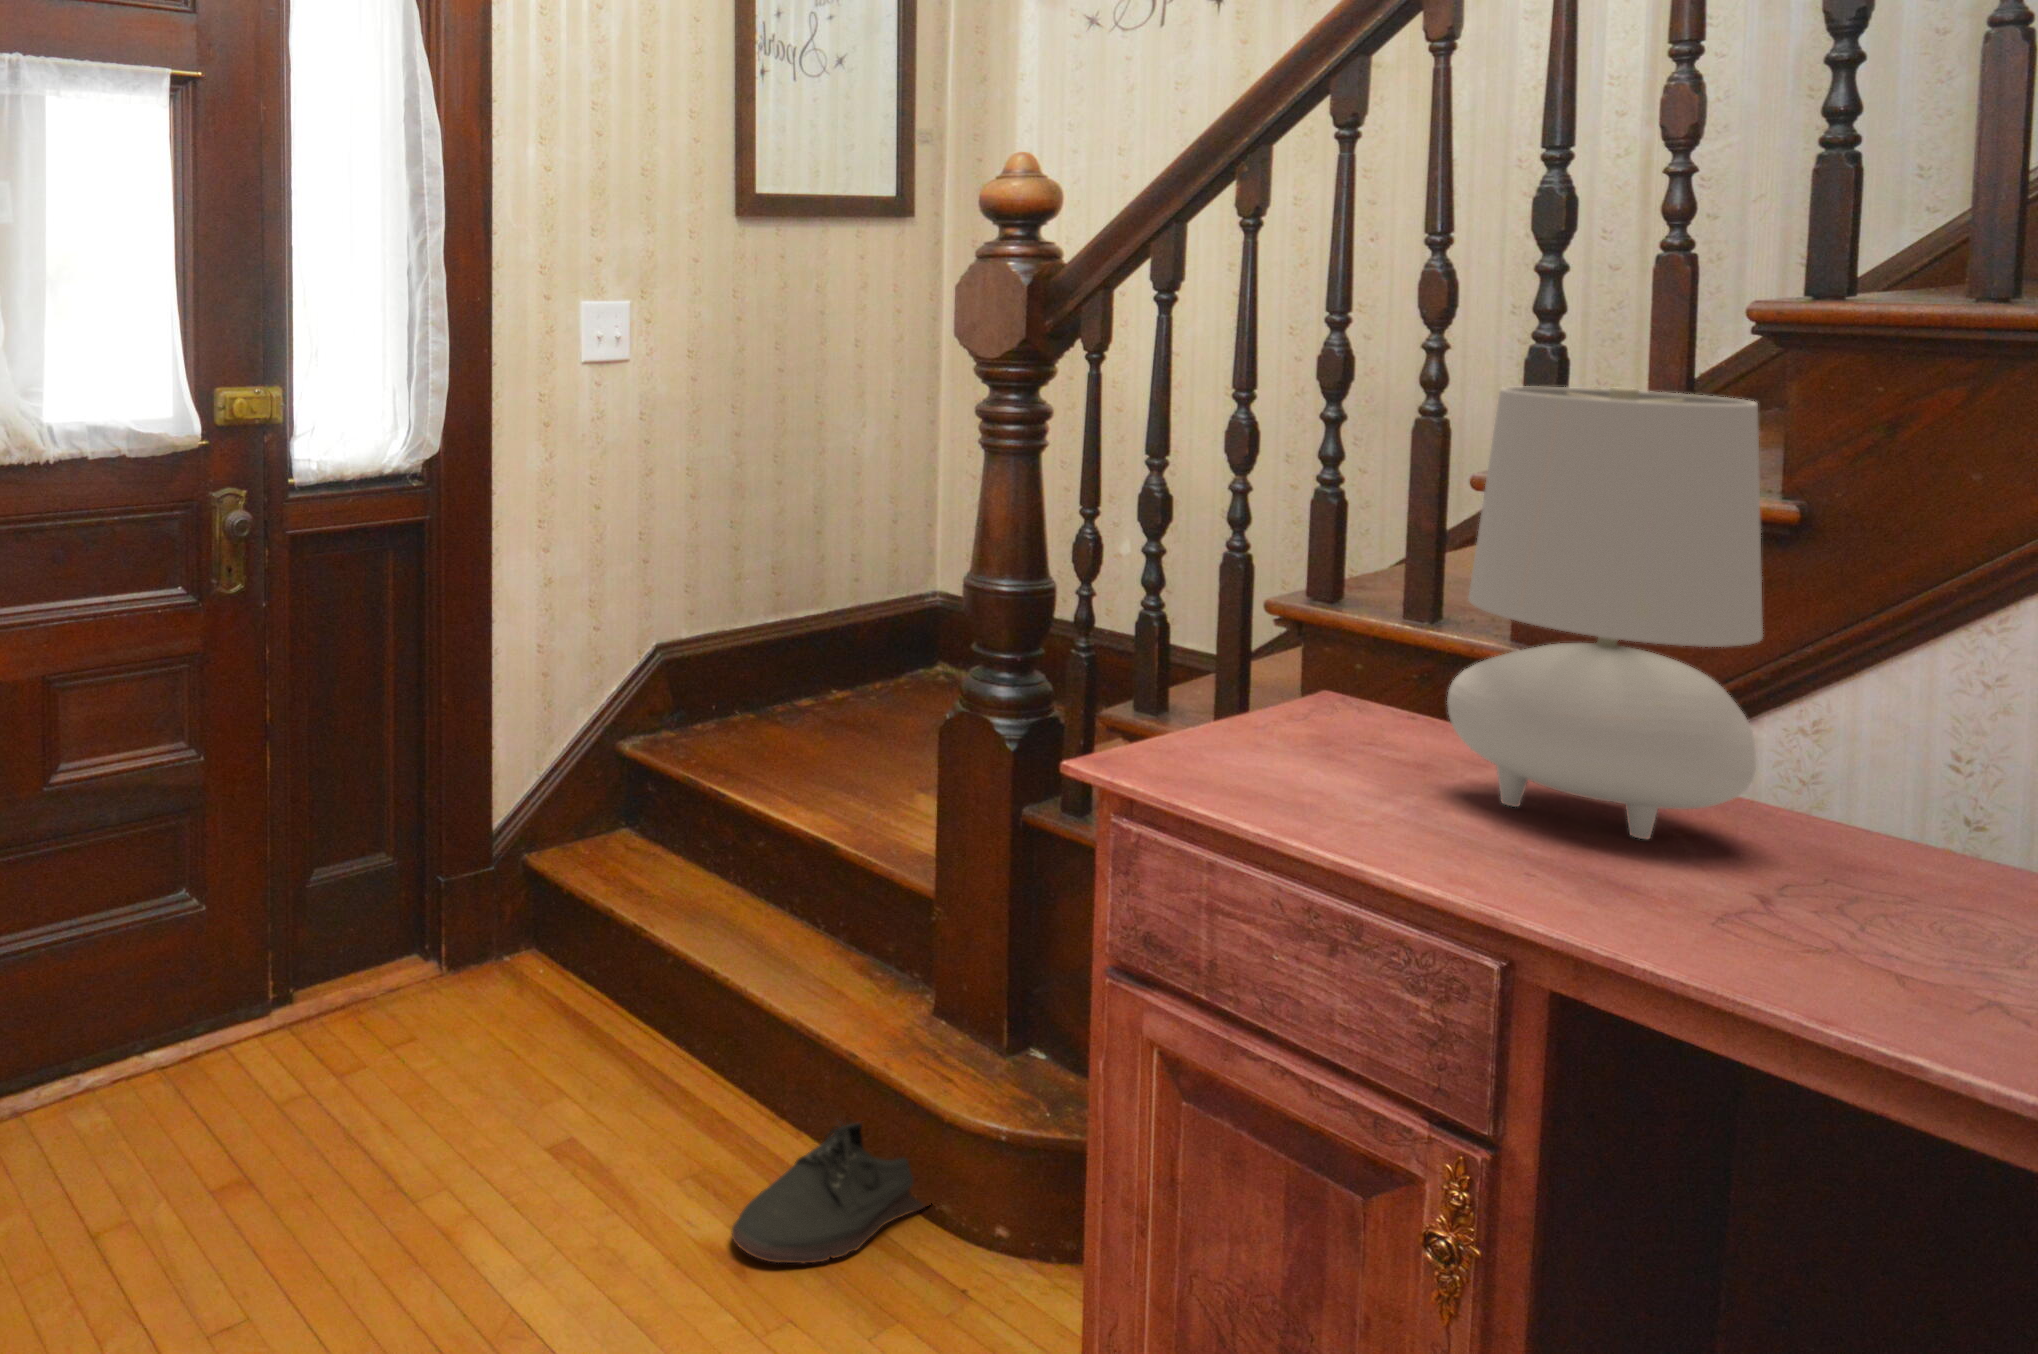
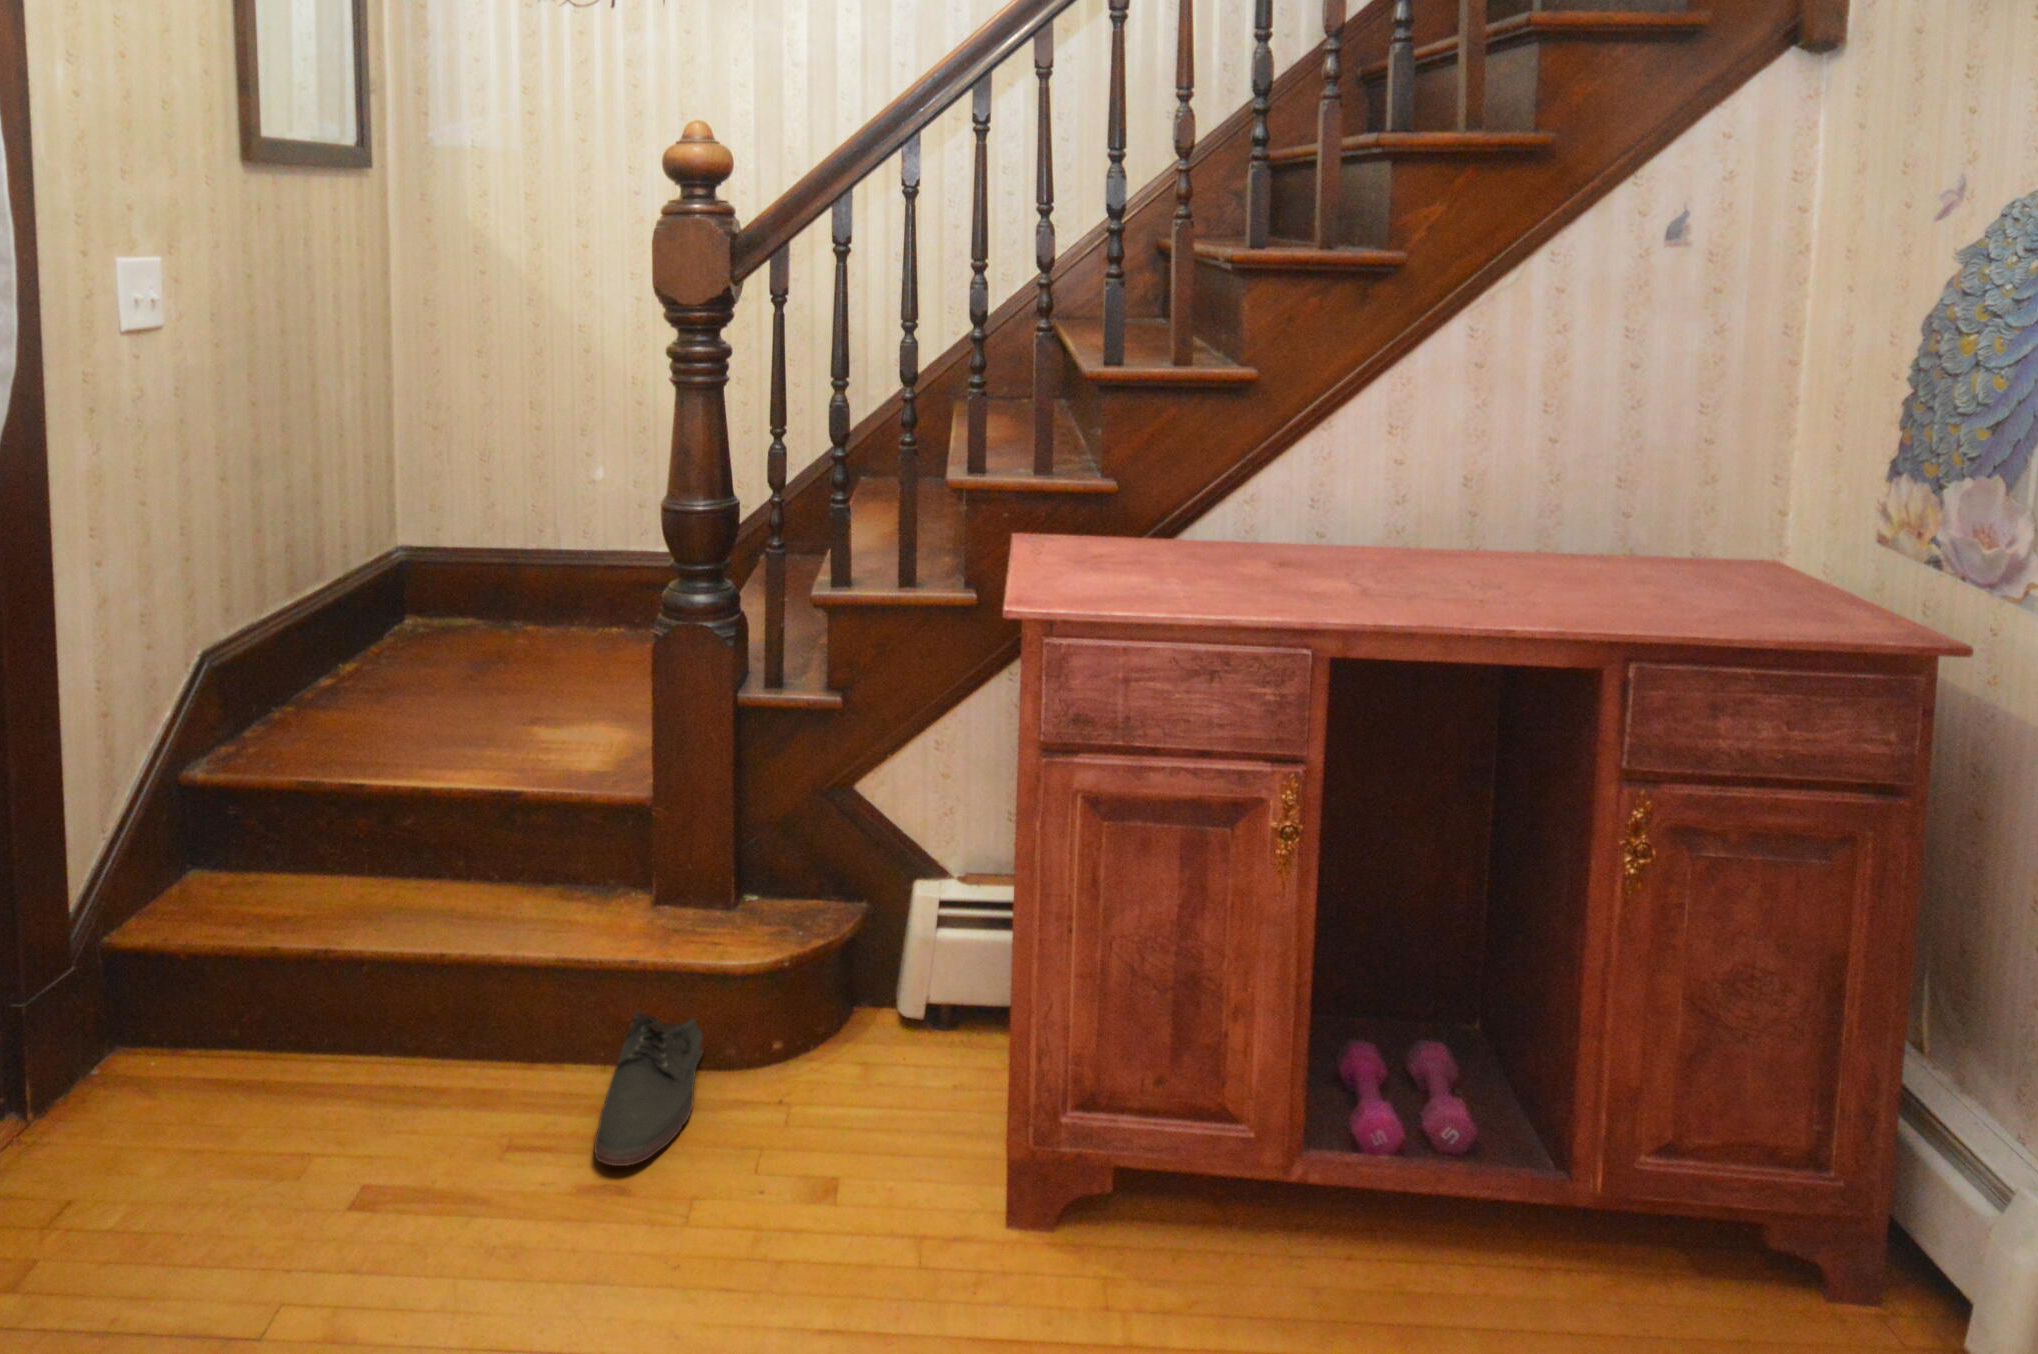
table lamp: present [1447,386,1763,839] -> none [1168,301,1312,565]

